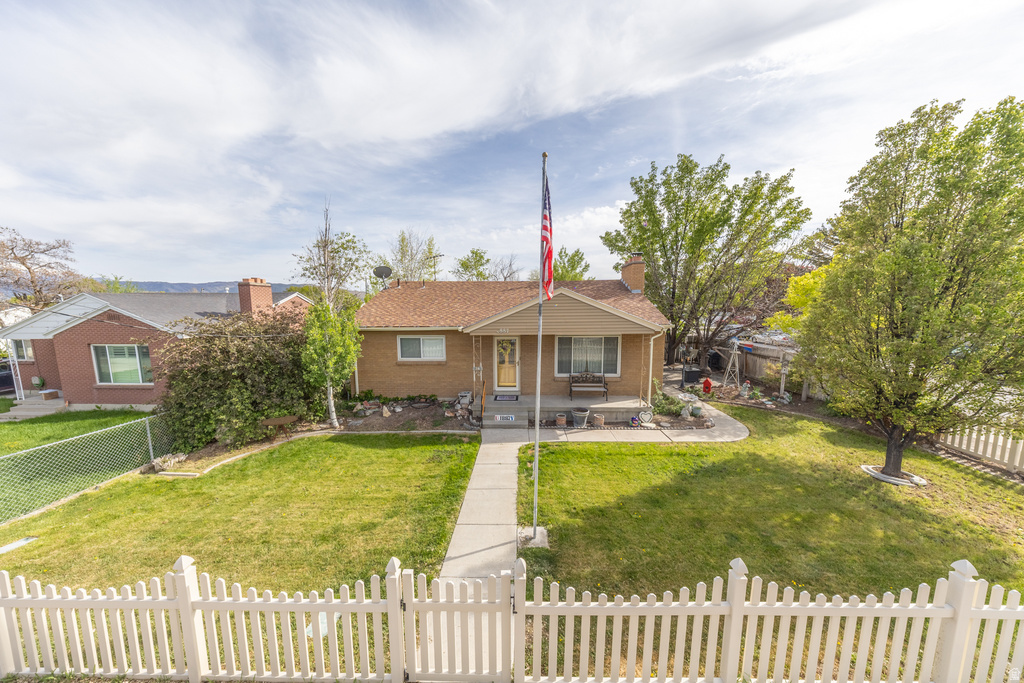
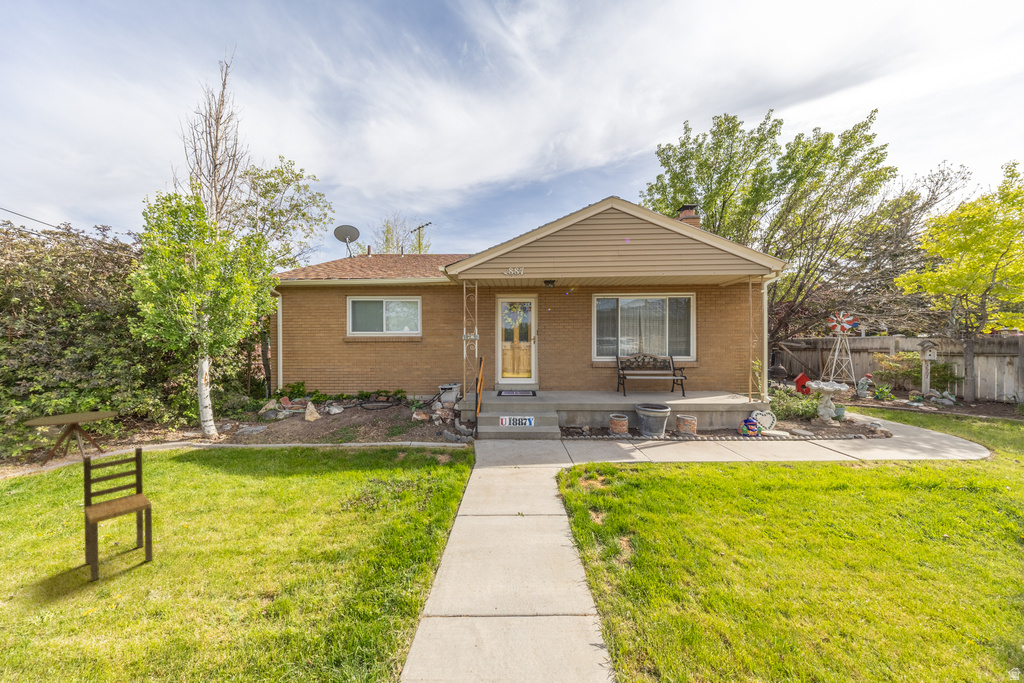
chair: none [345,439,368,483] -> present [84,448,152,581]

